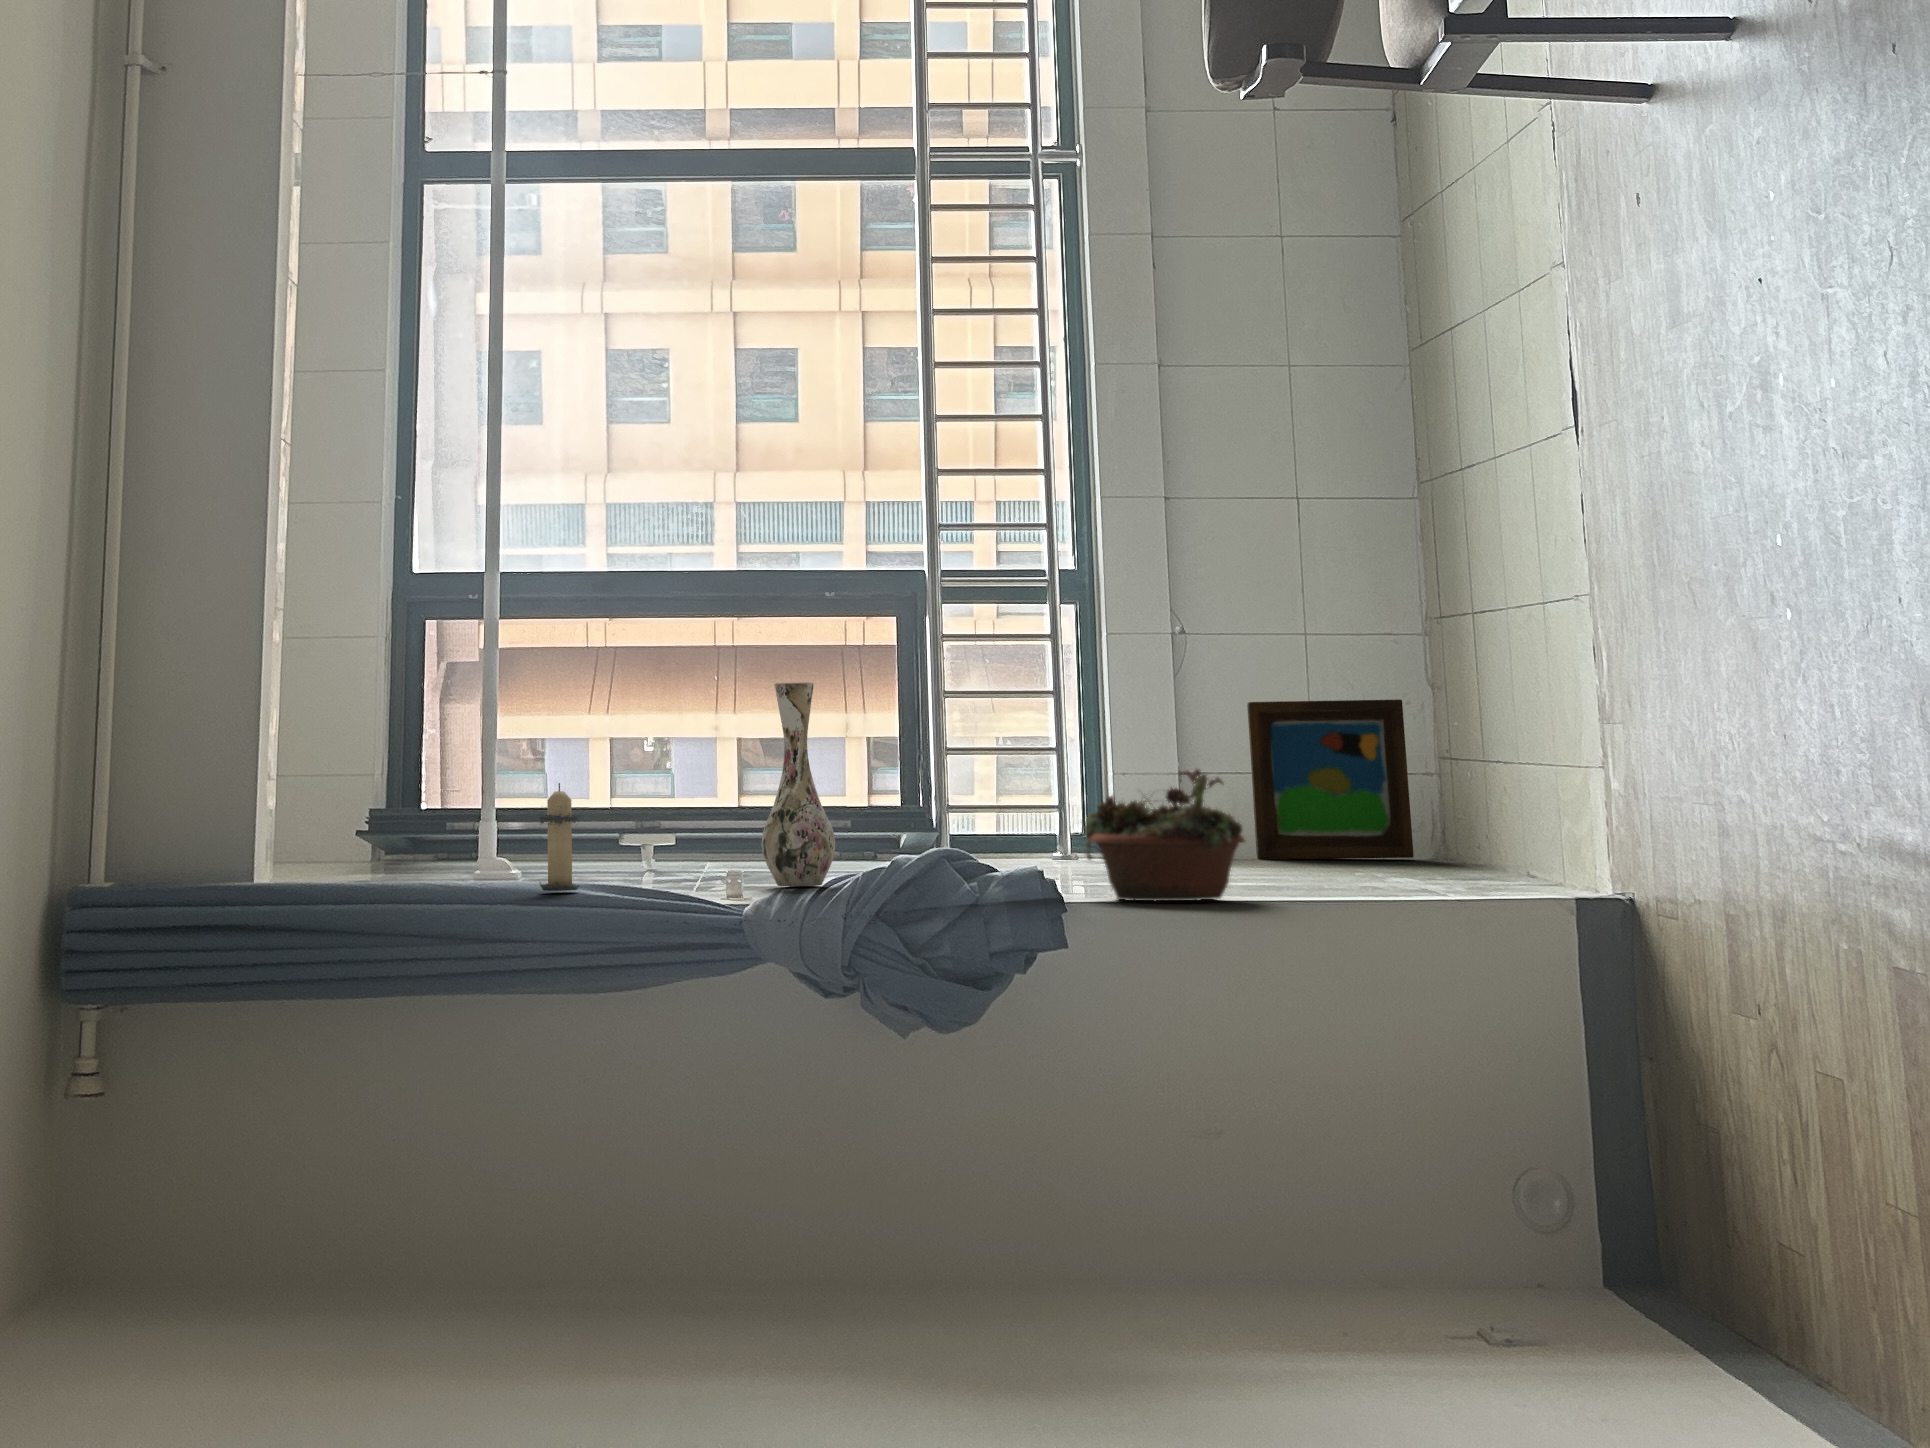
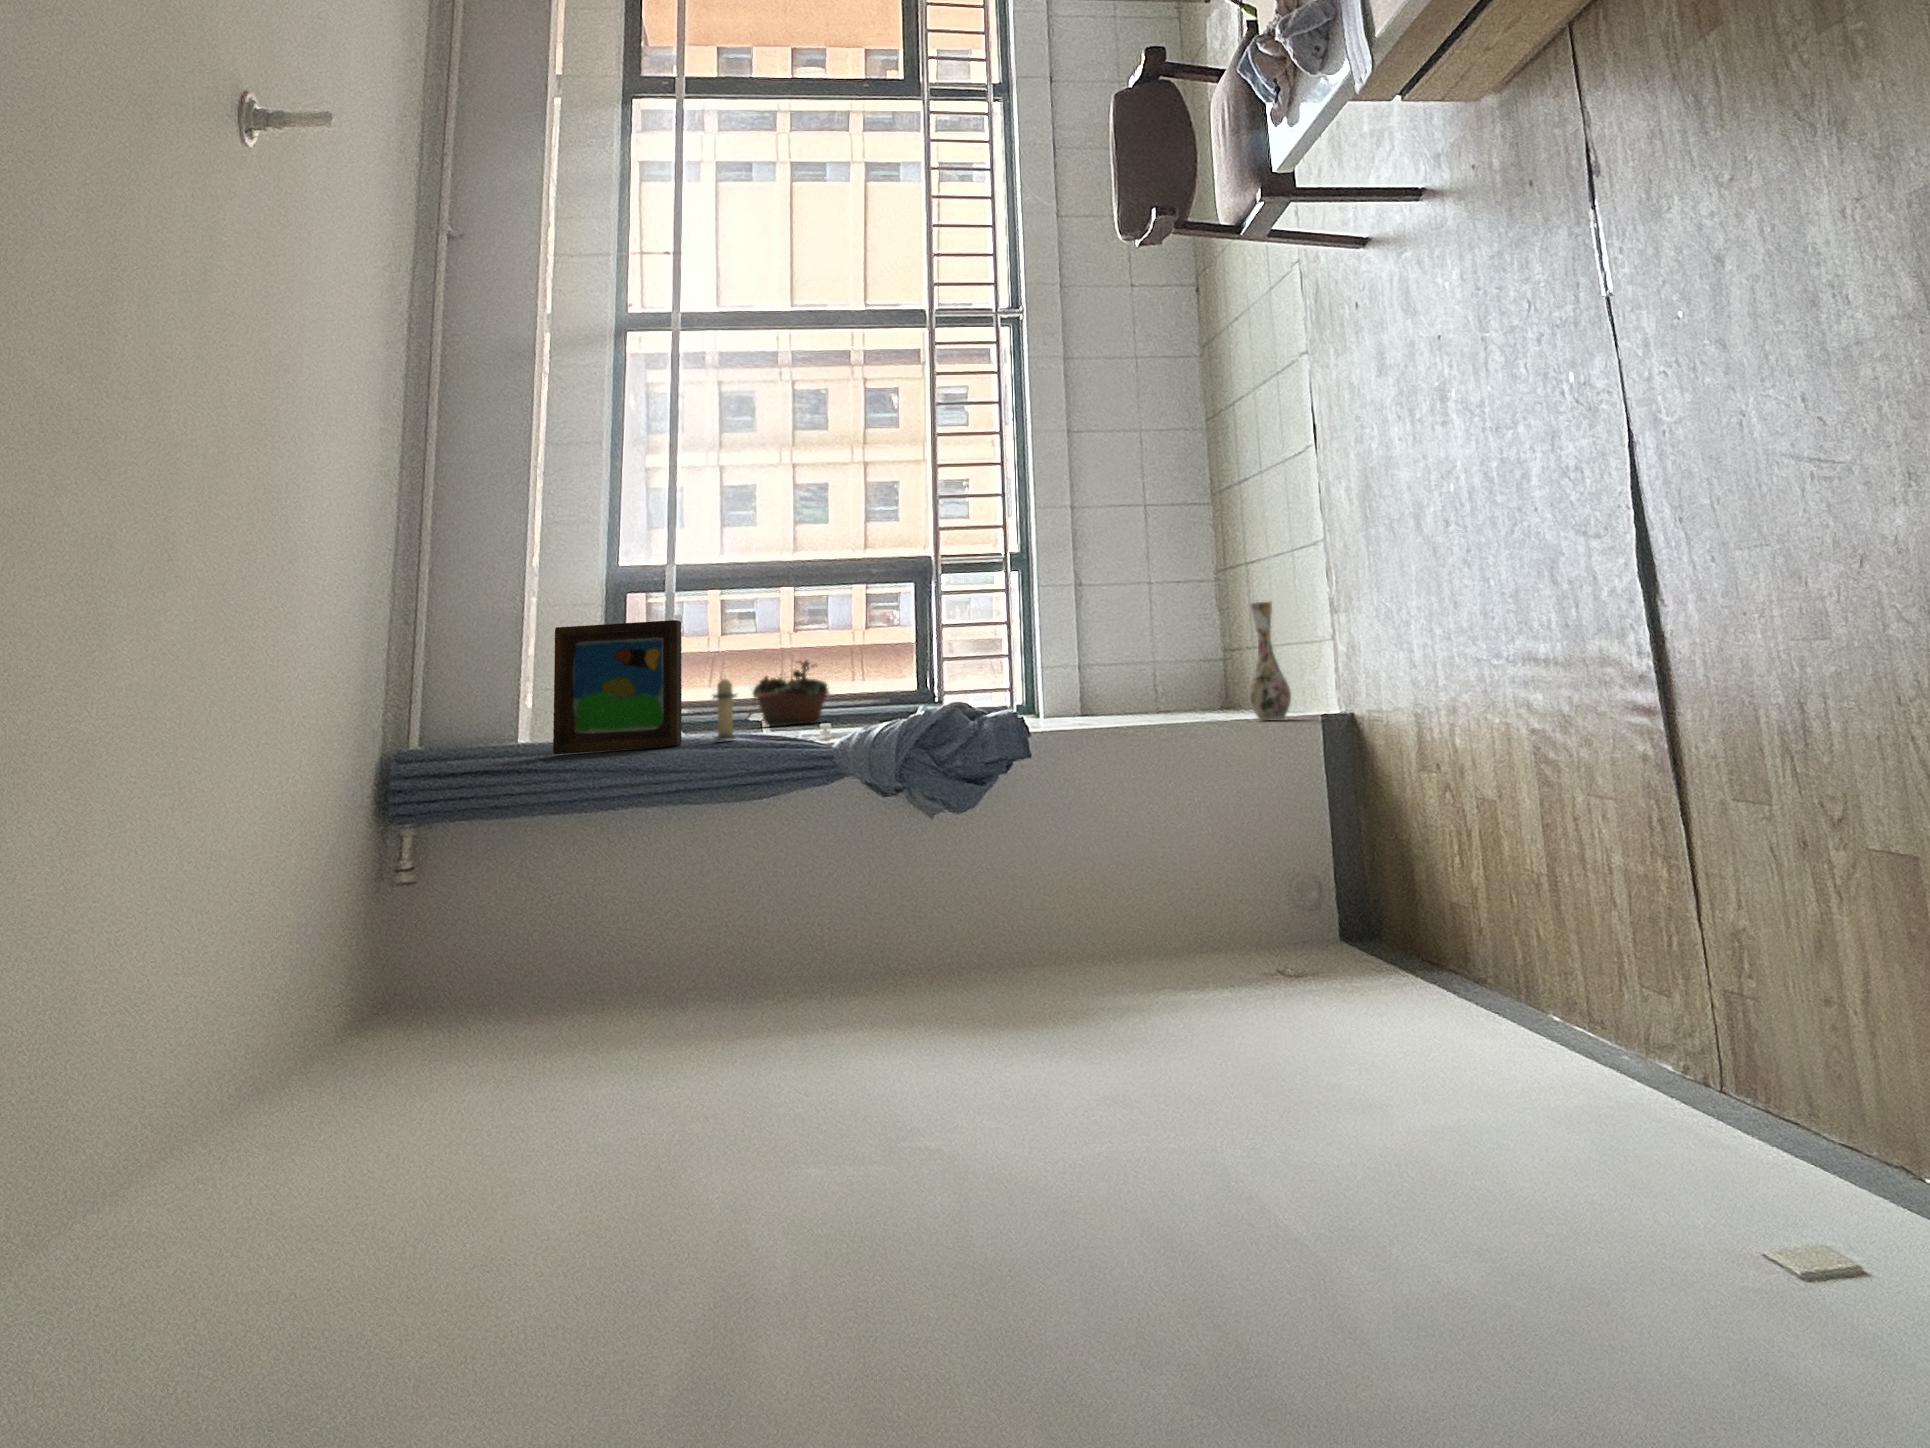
vase: present [762,682,835,886] -> present [1248,602,1291,720]
picture frame: present [1247,699,1414,860] -> present [553,620,682,754]
succulent planter: present [1084,769,1245,901] -> present [753,660,829,725]

